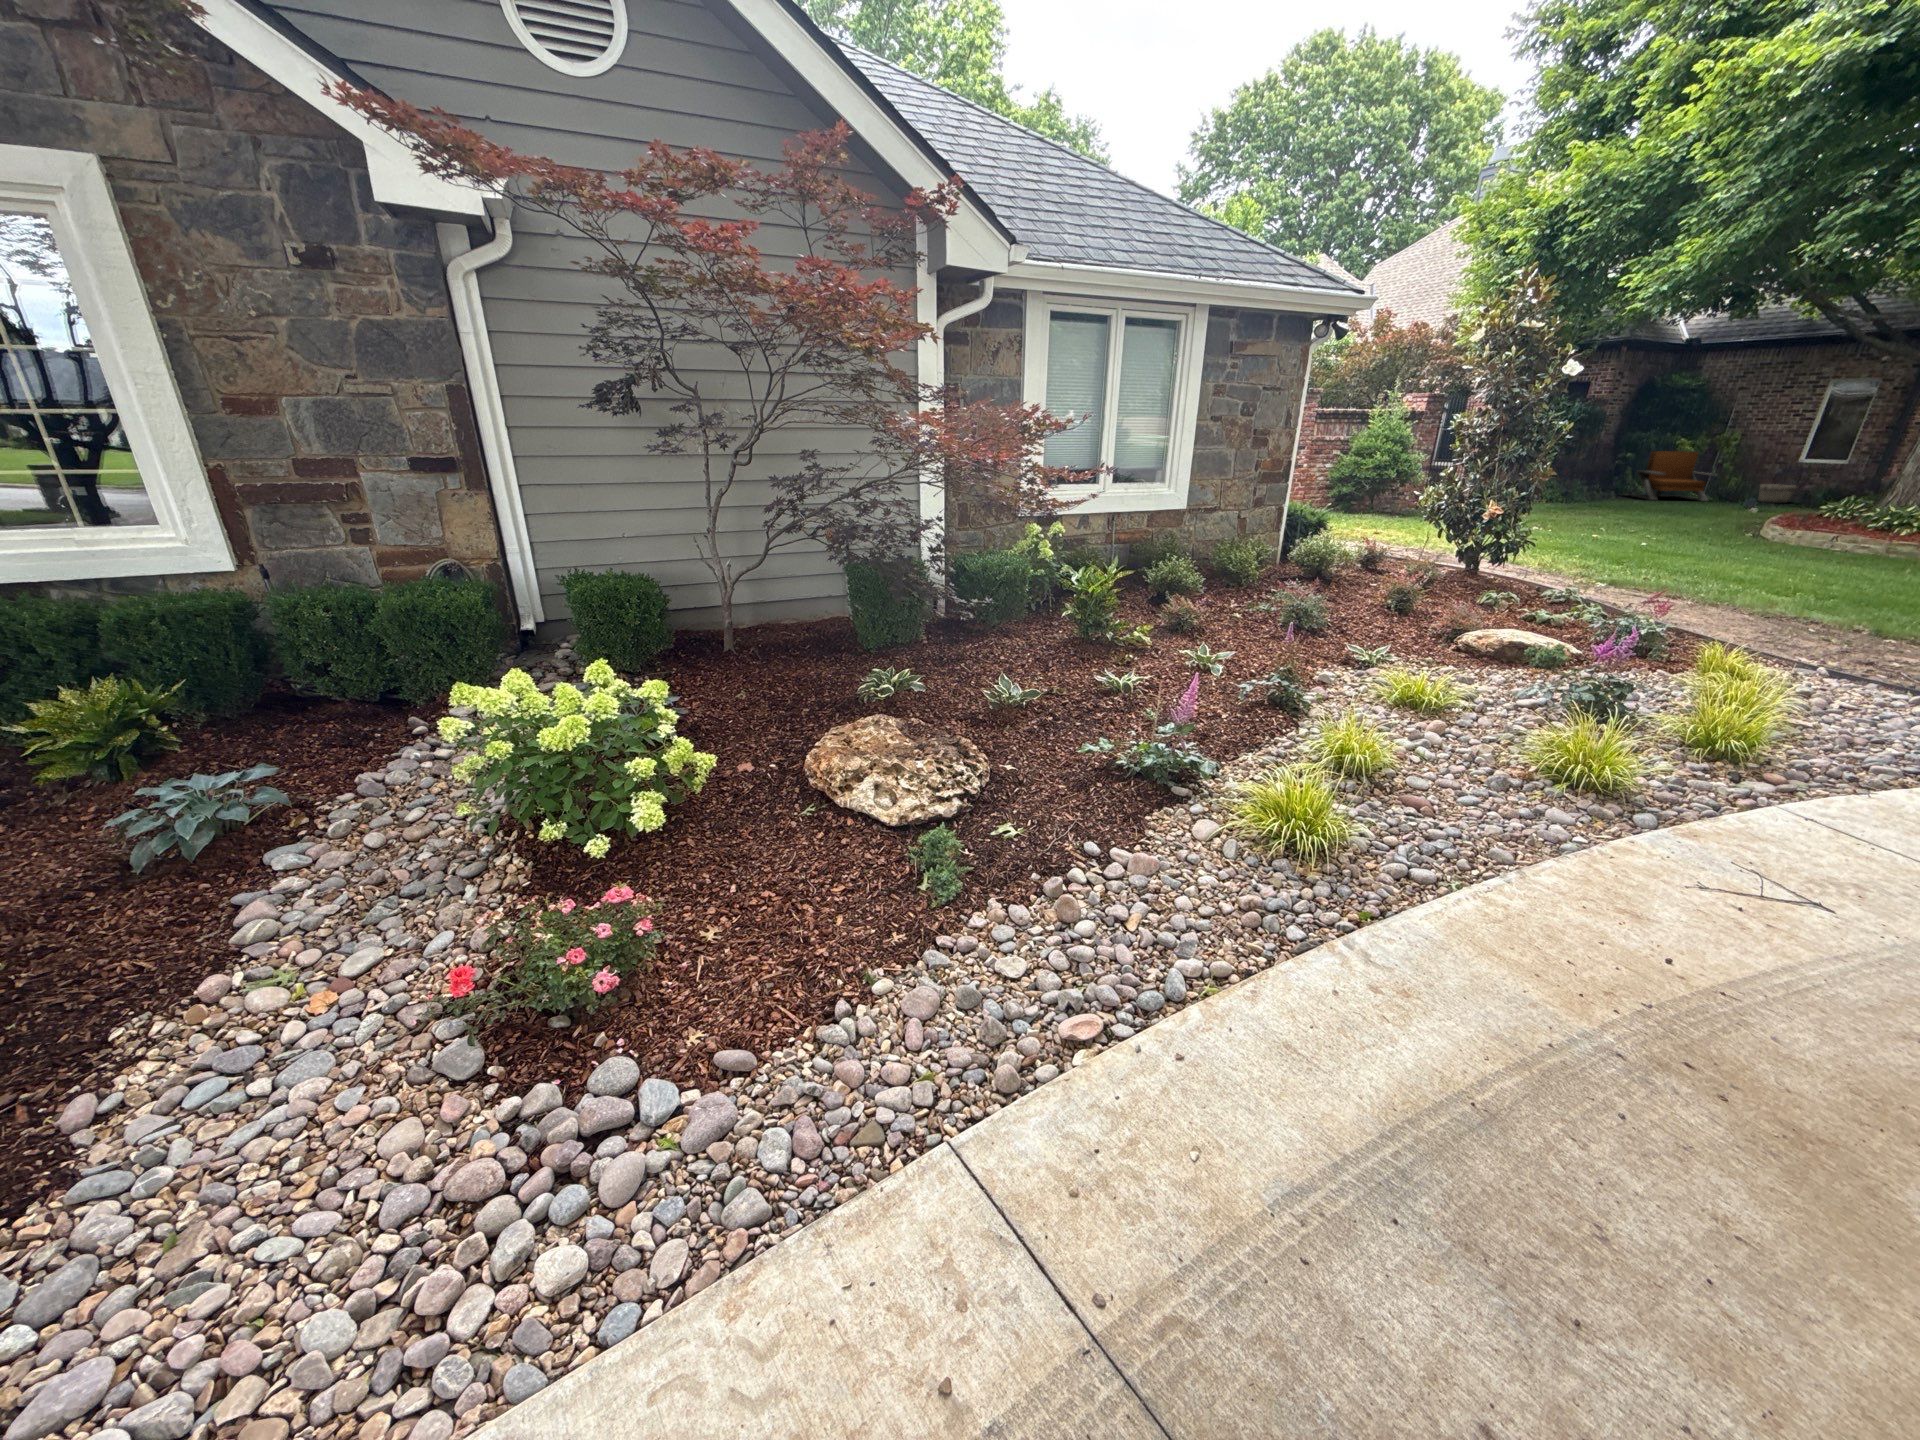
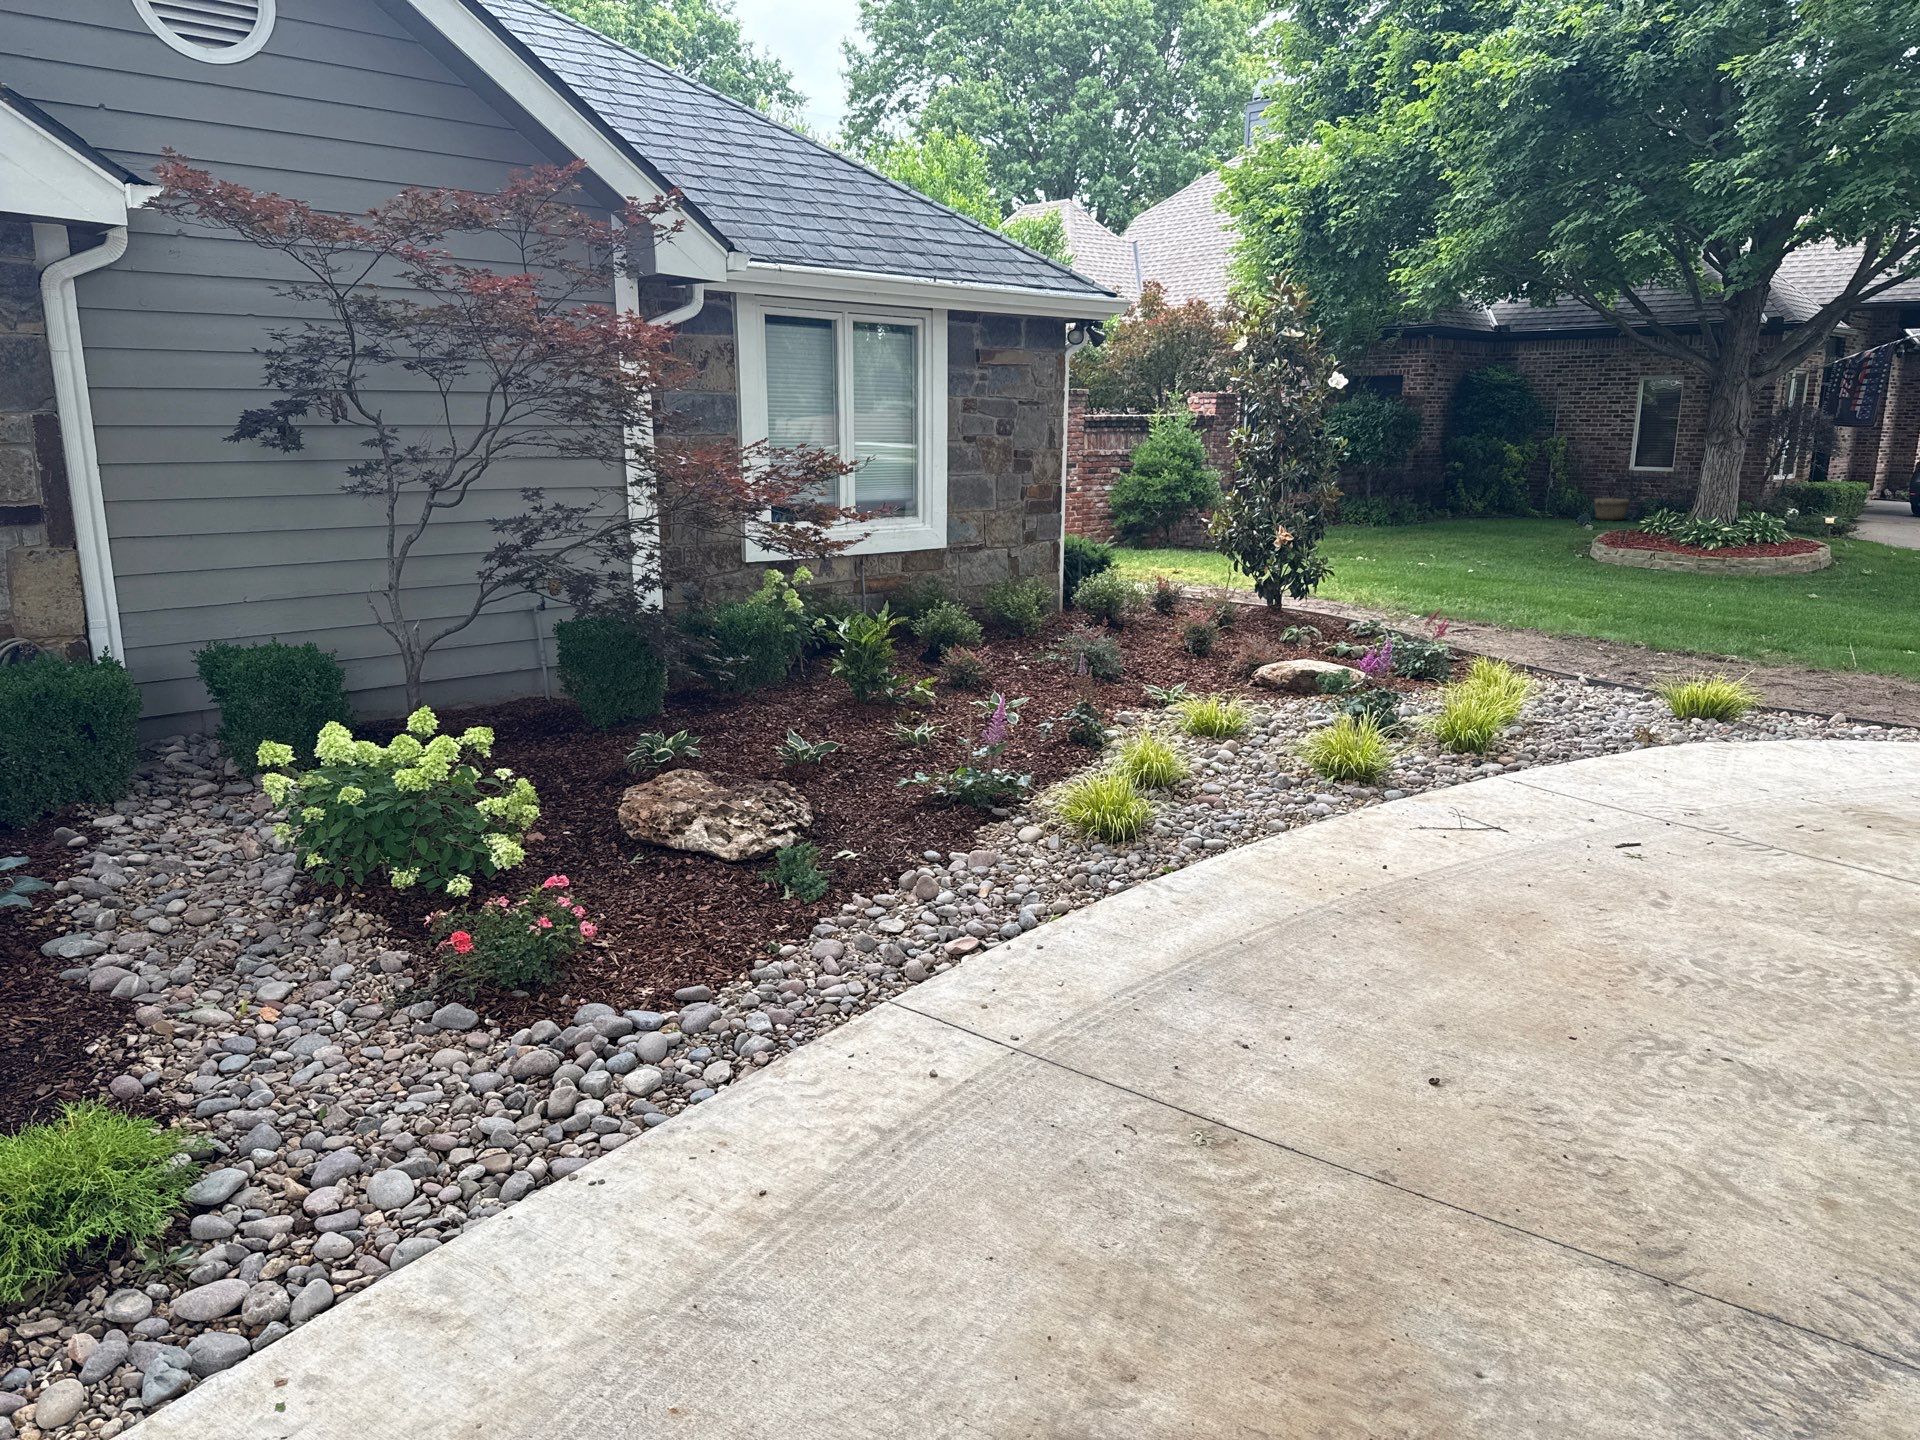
lounge chair: present [1630,451,1715,501] -> none [1465,462,1549,521]

